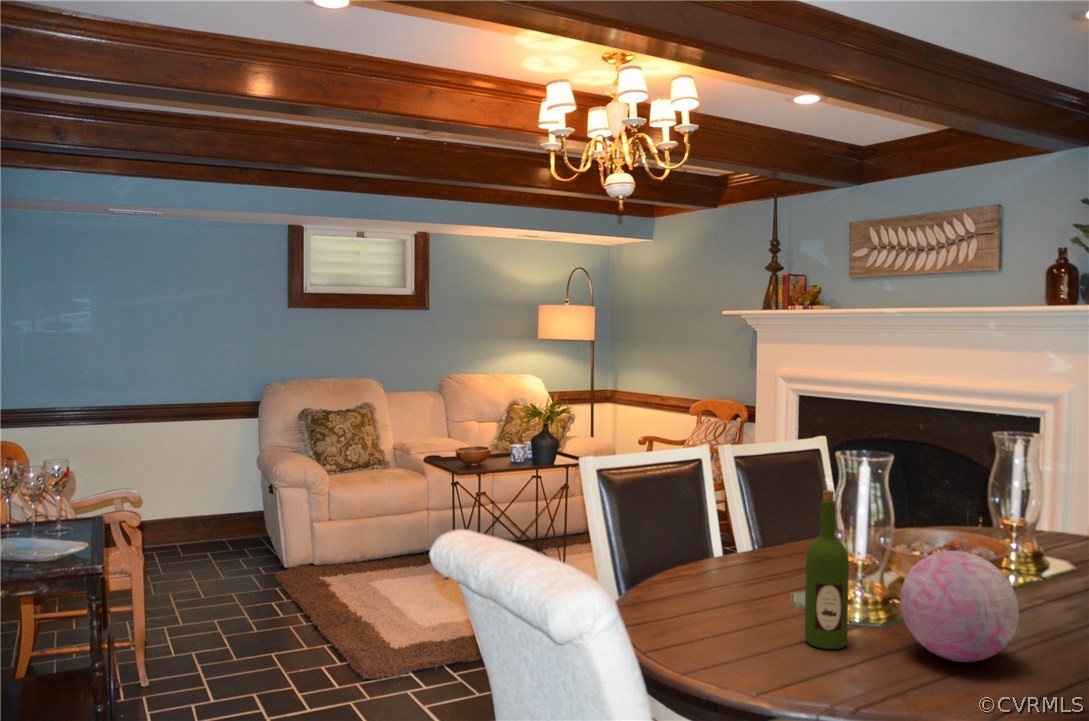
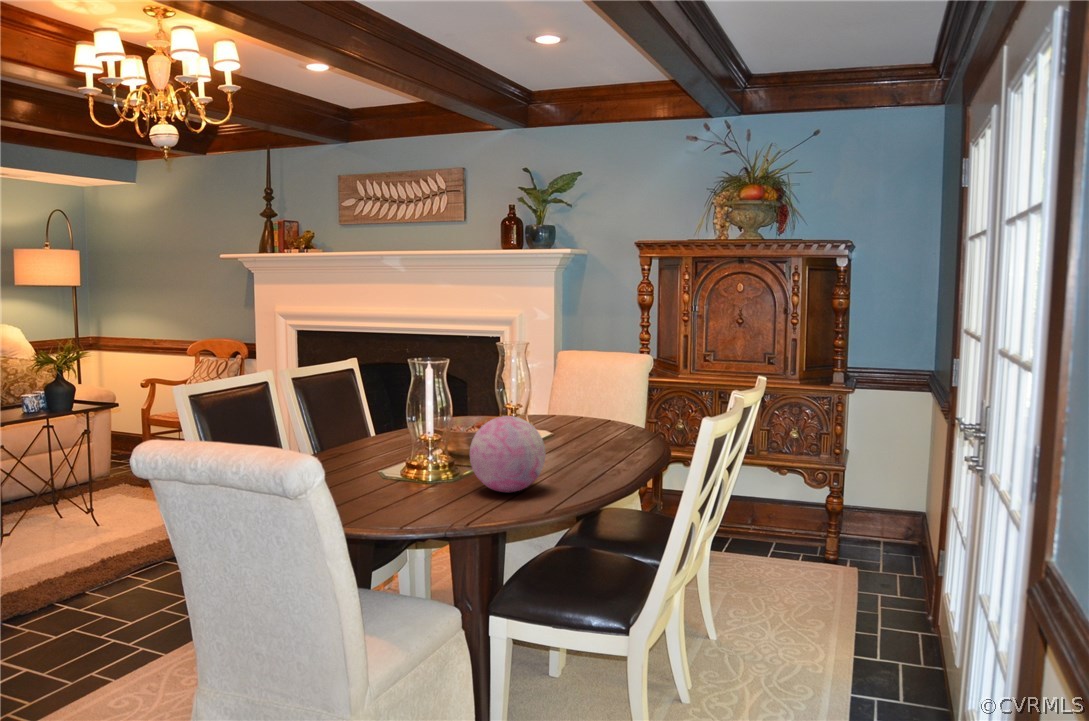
wine bottle: present [805,490,849,649] -> none [403,381,435,501]

